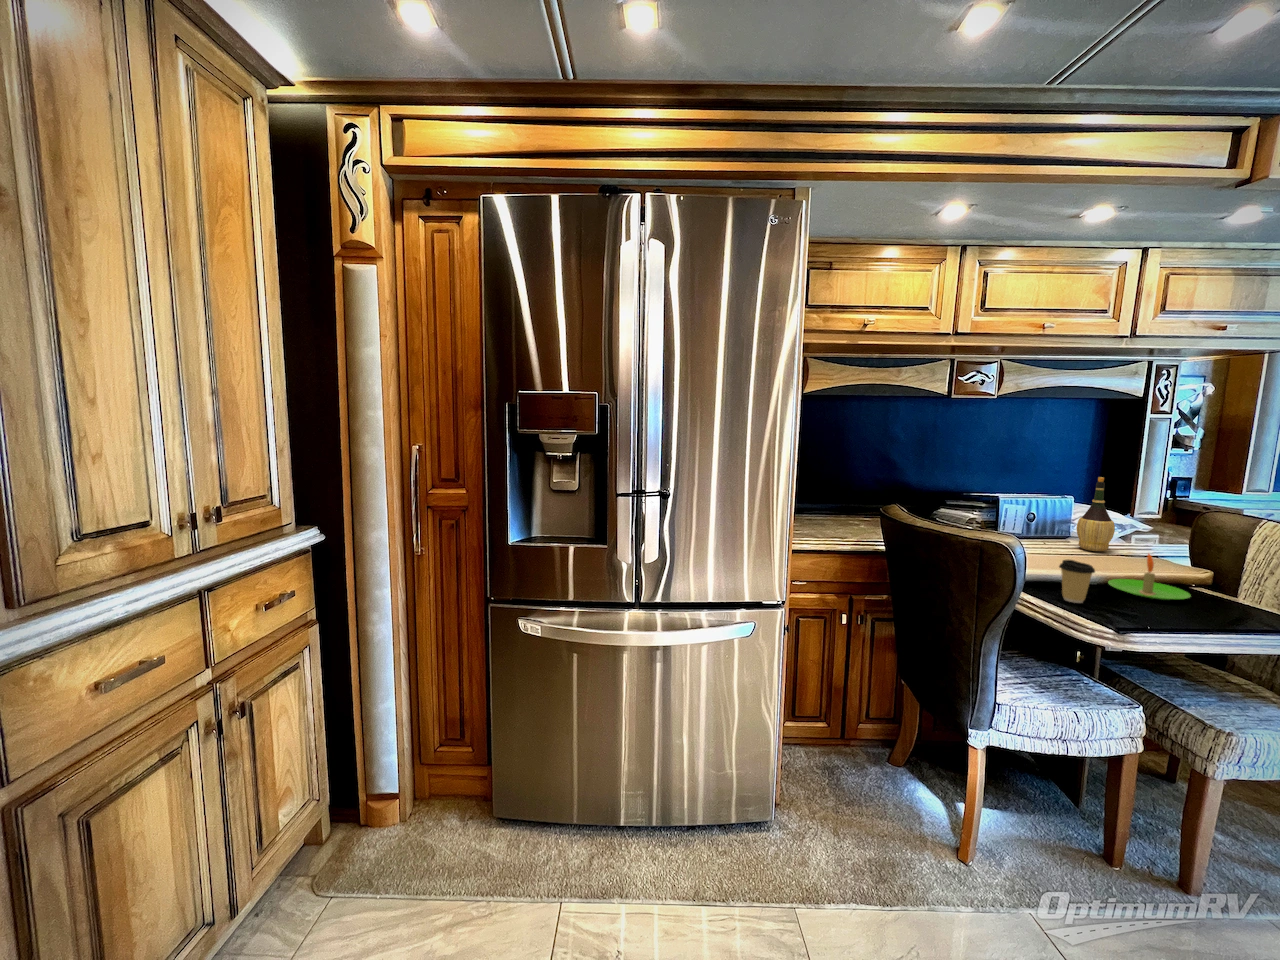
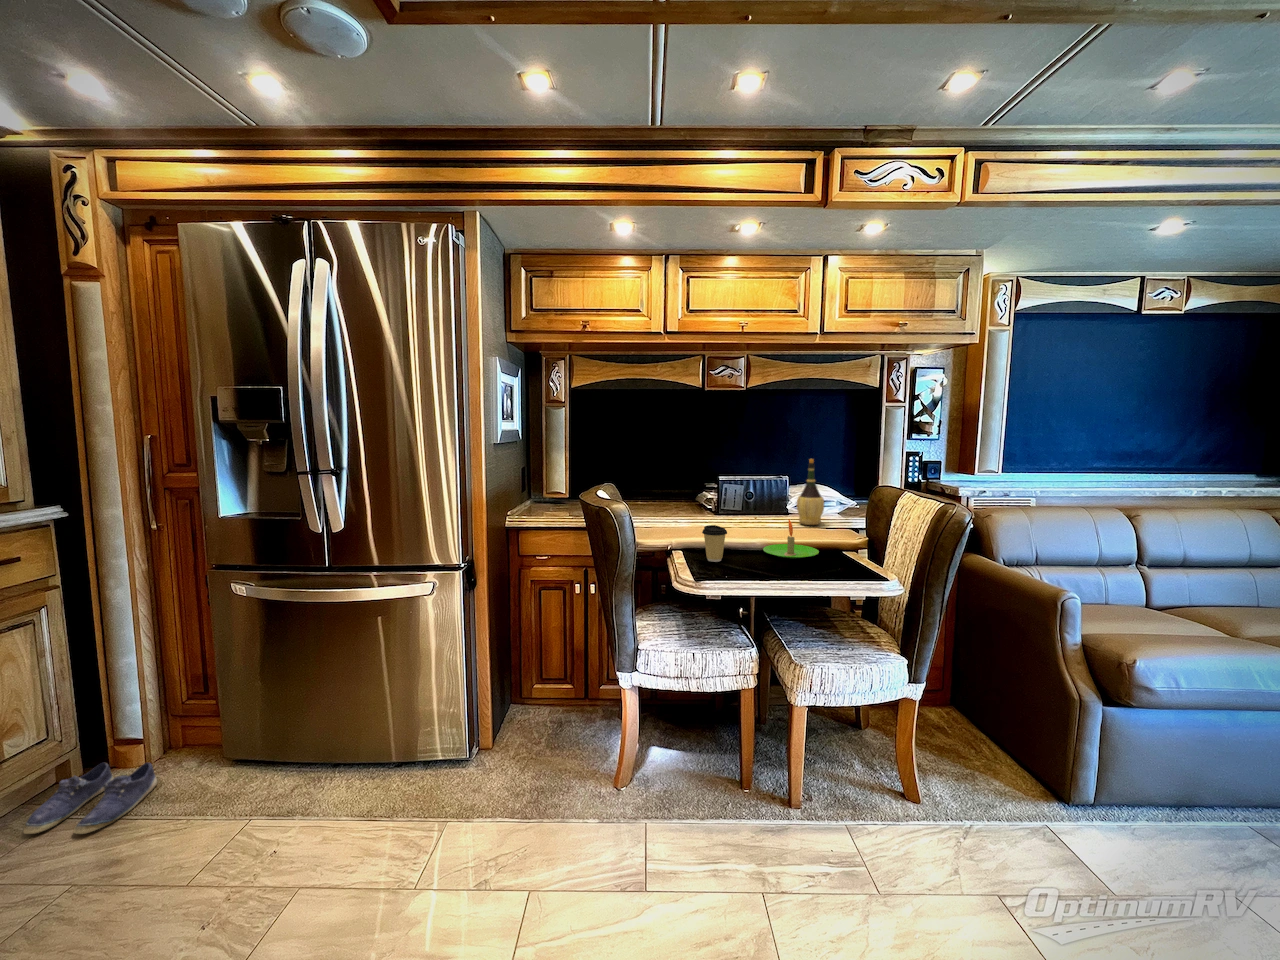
shoe: none [309,824,426,922] -> present [24,763,157,834]

